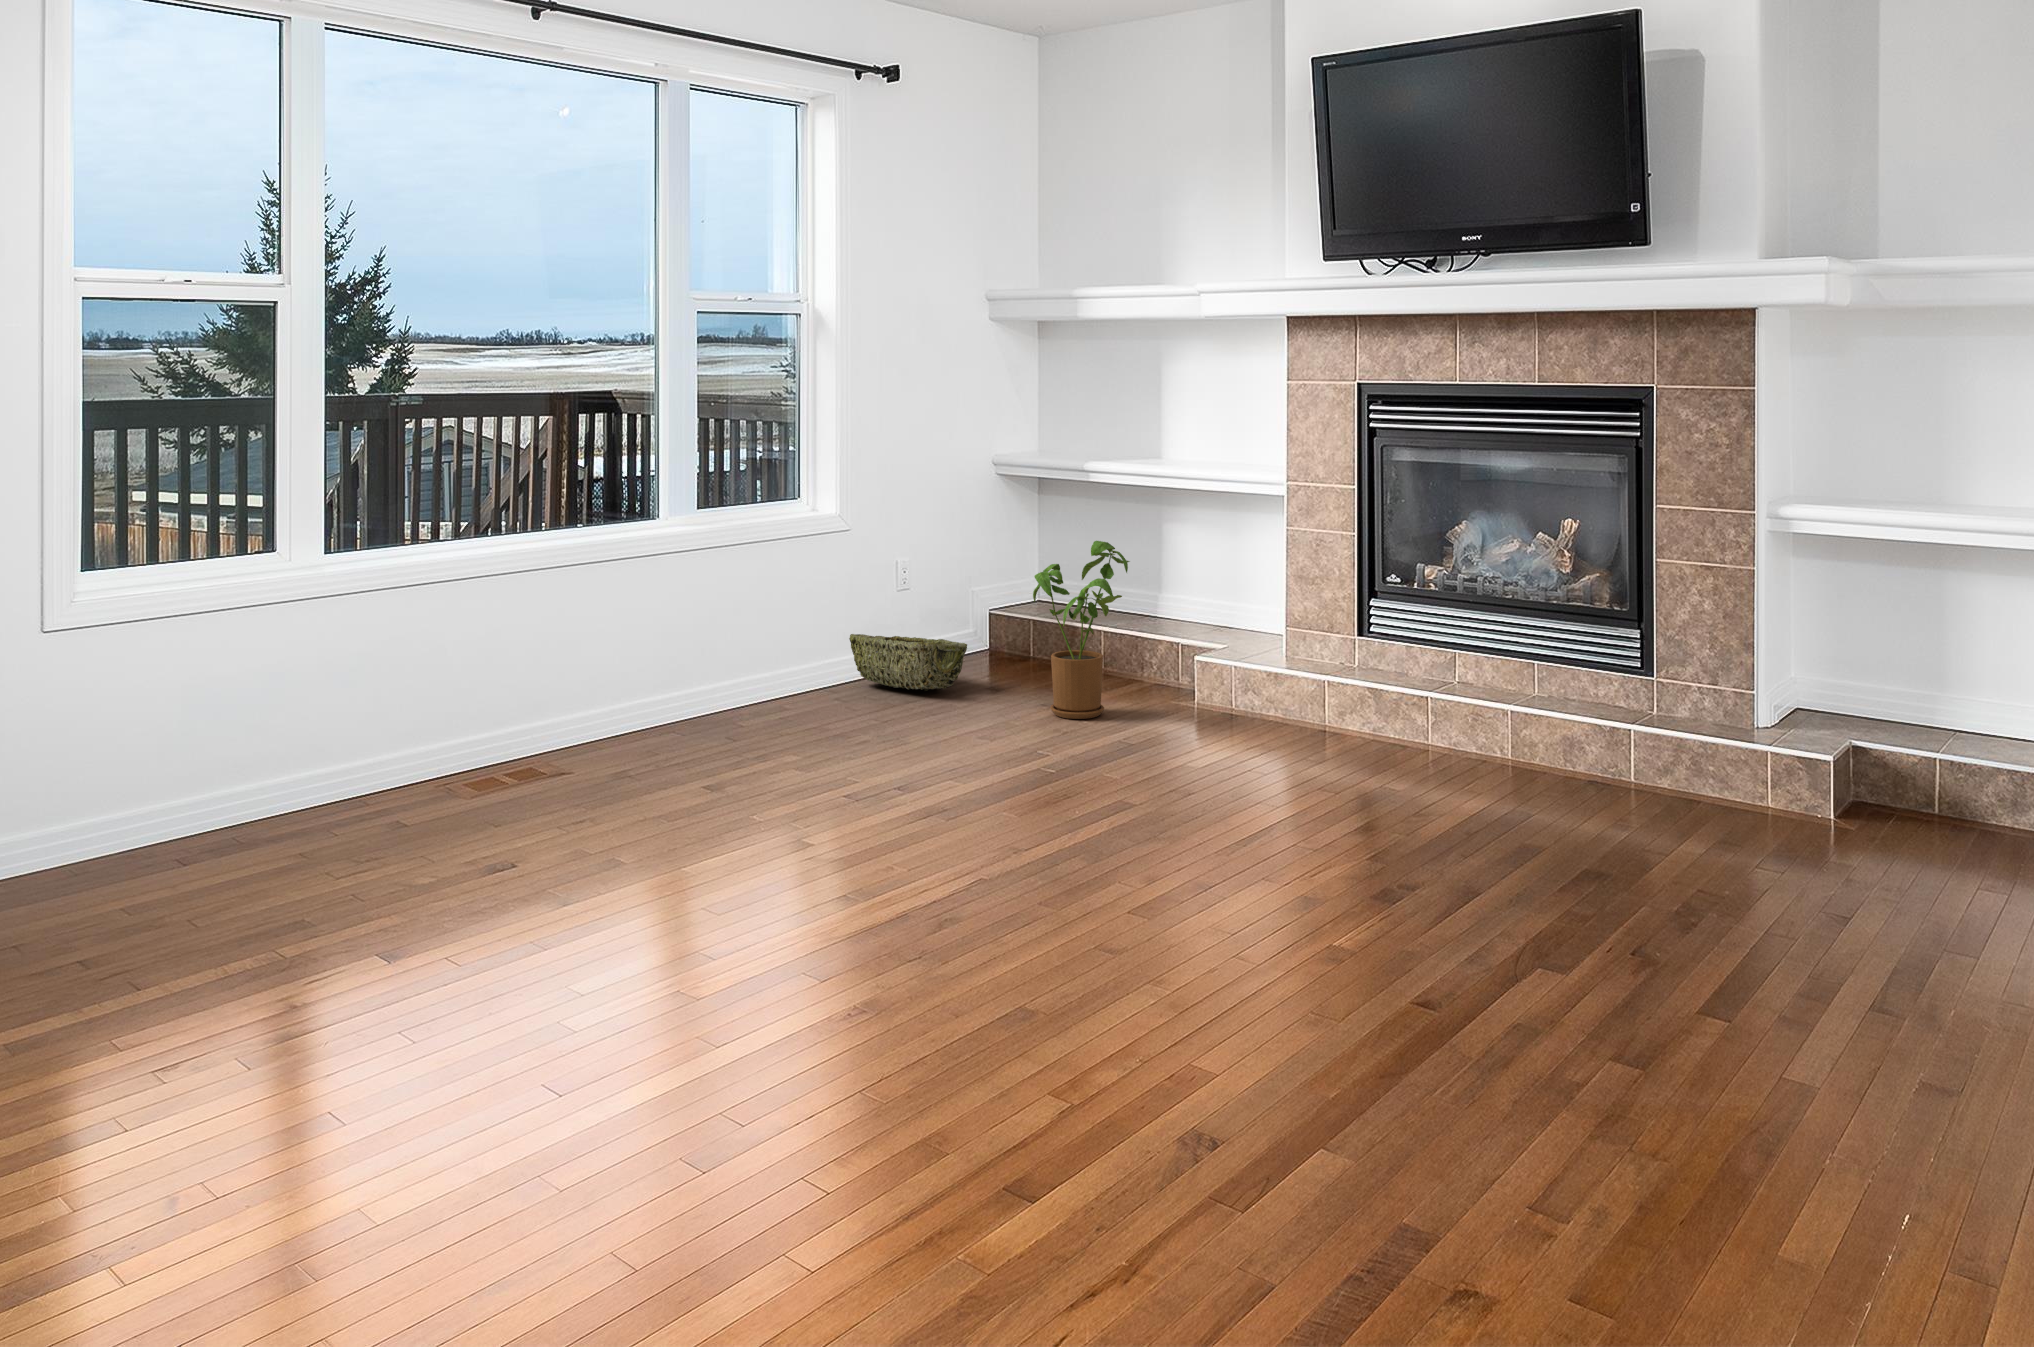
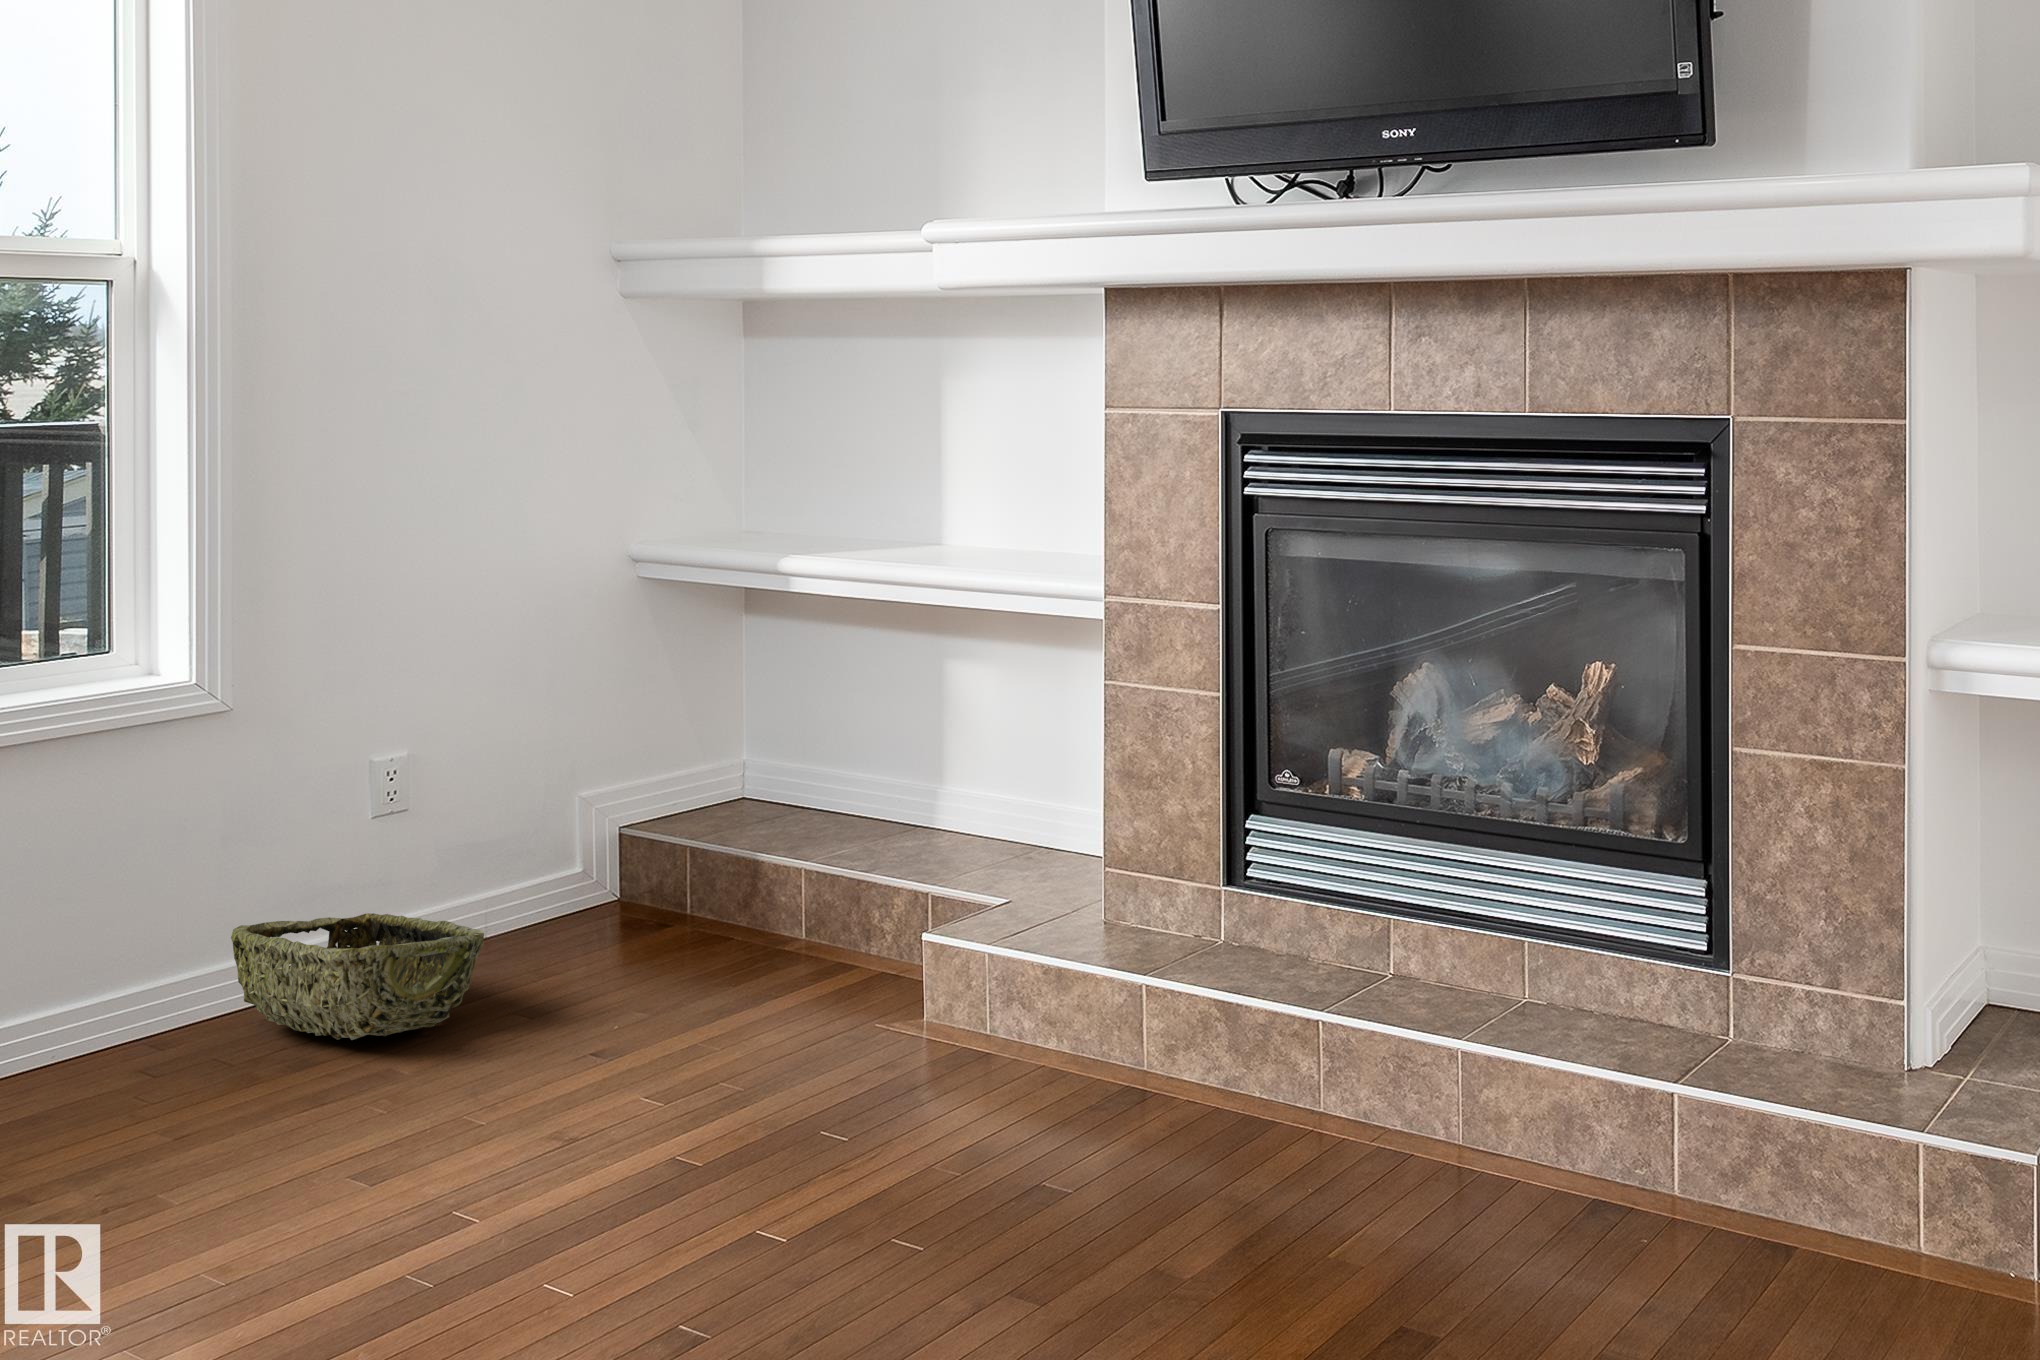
house plant: present [1033,541,1130,719] -> none [571,731,788,1098]

